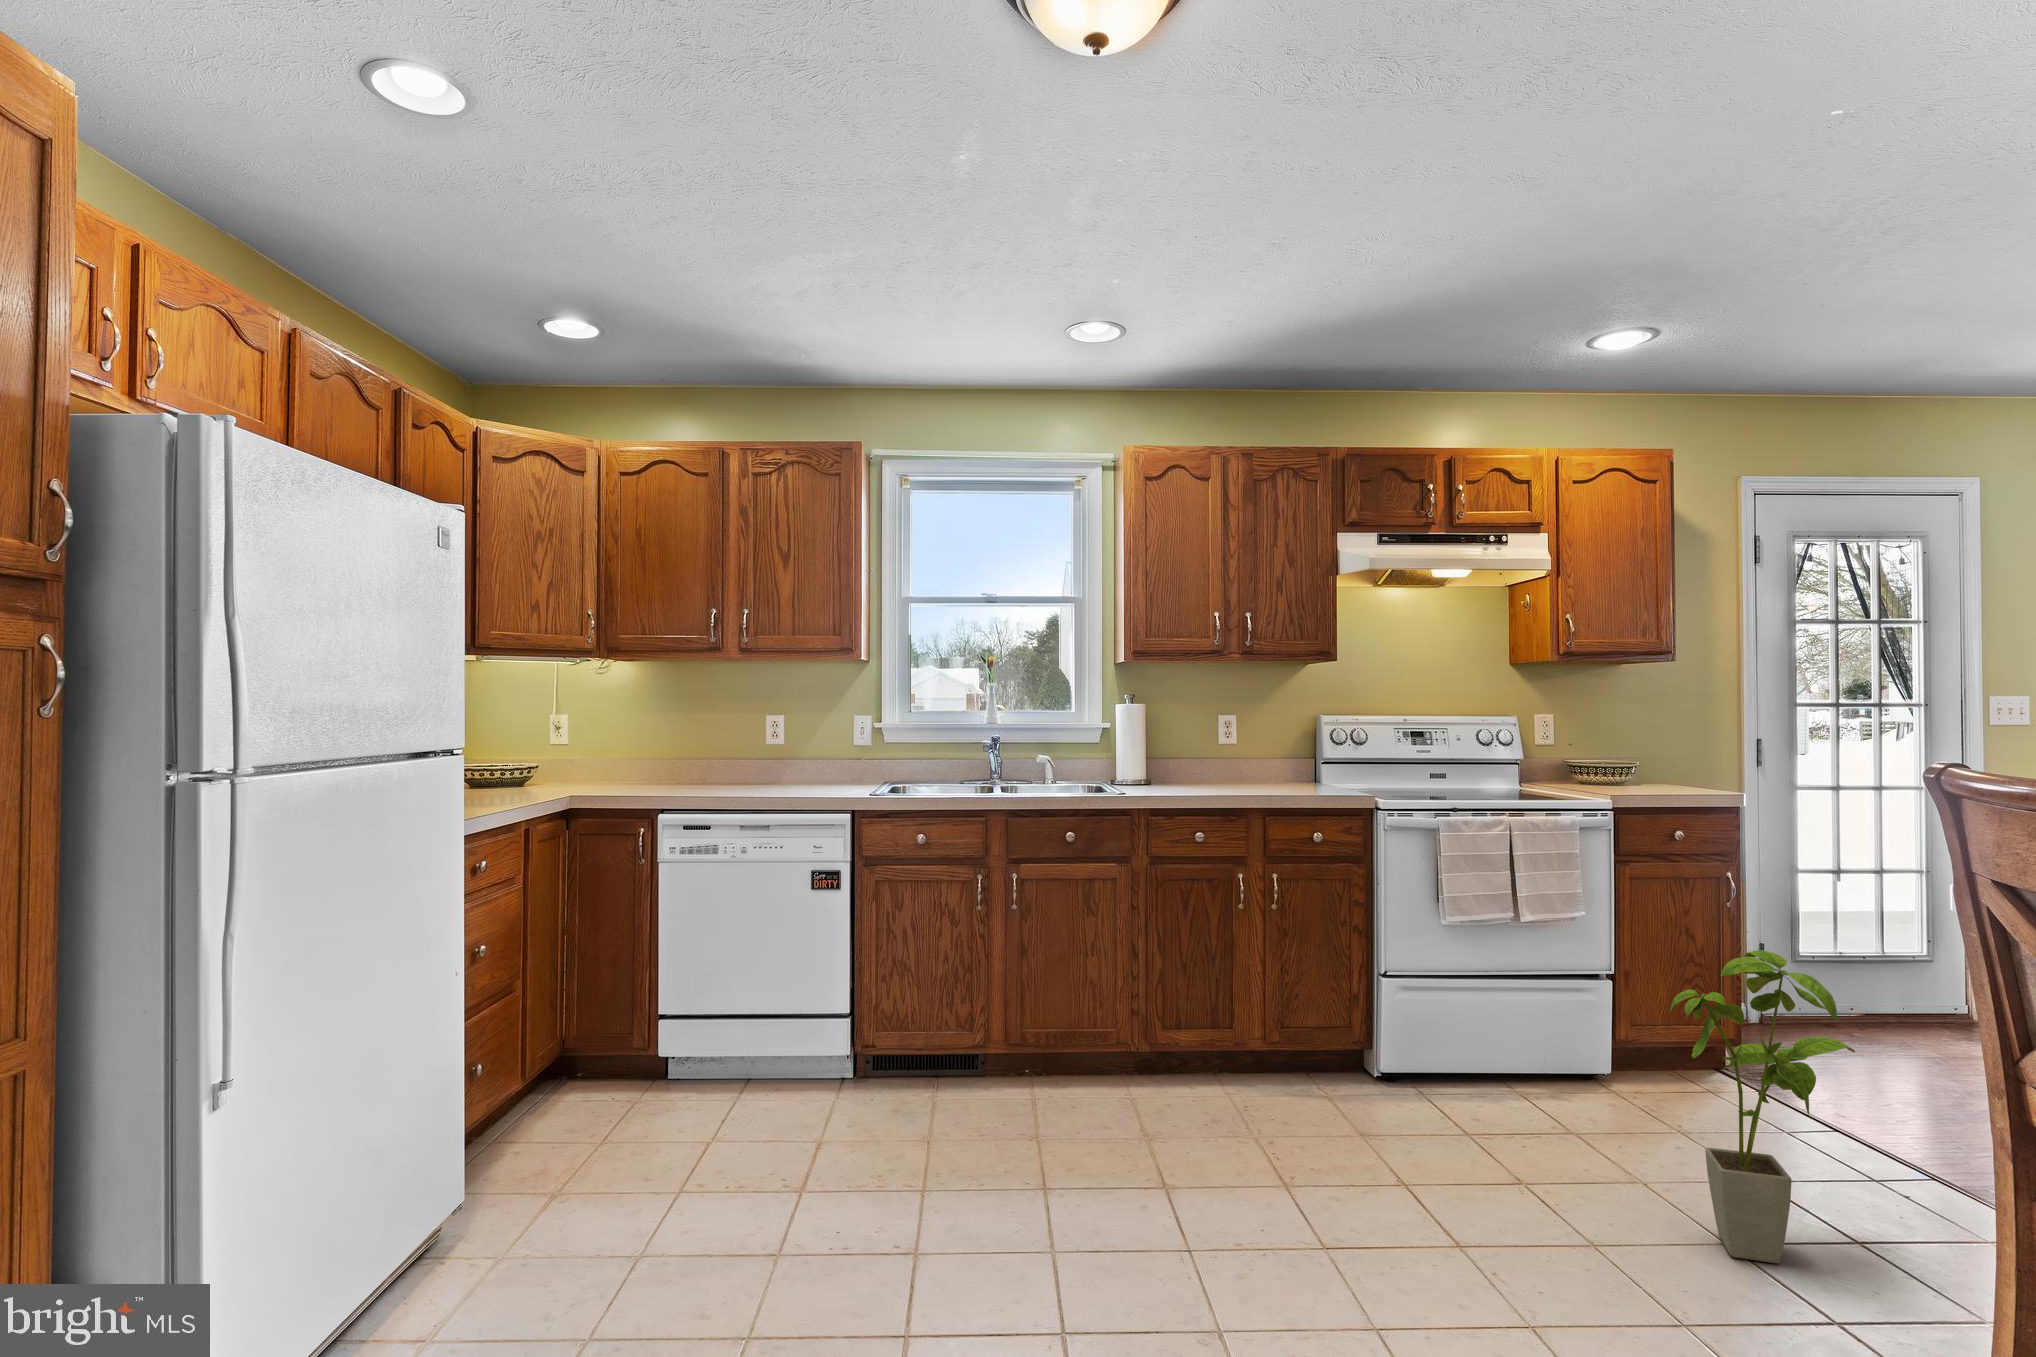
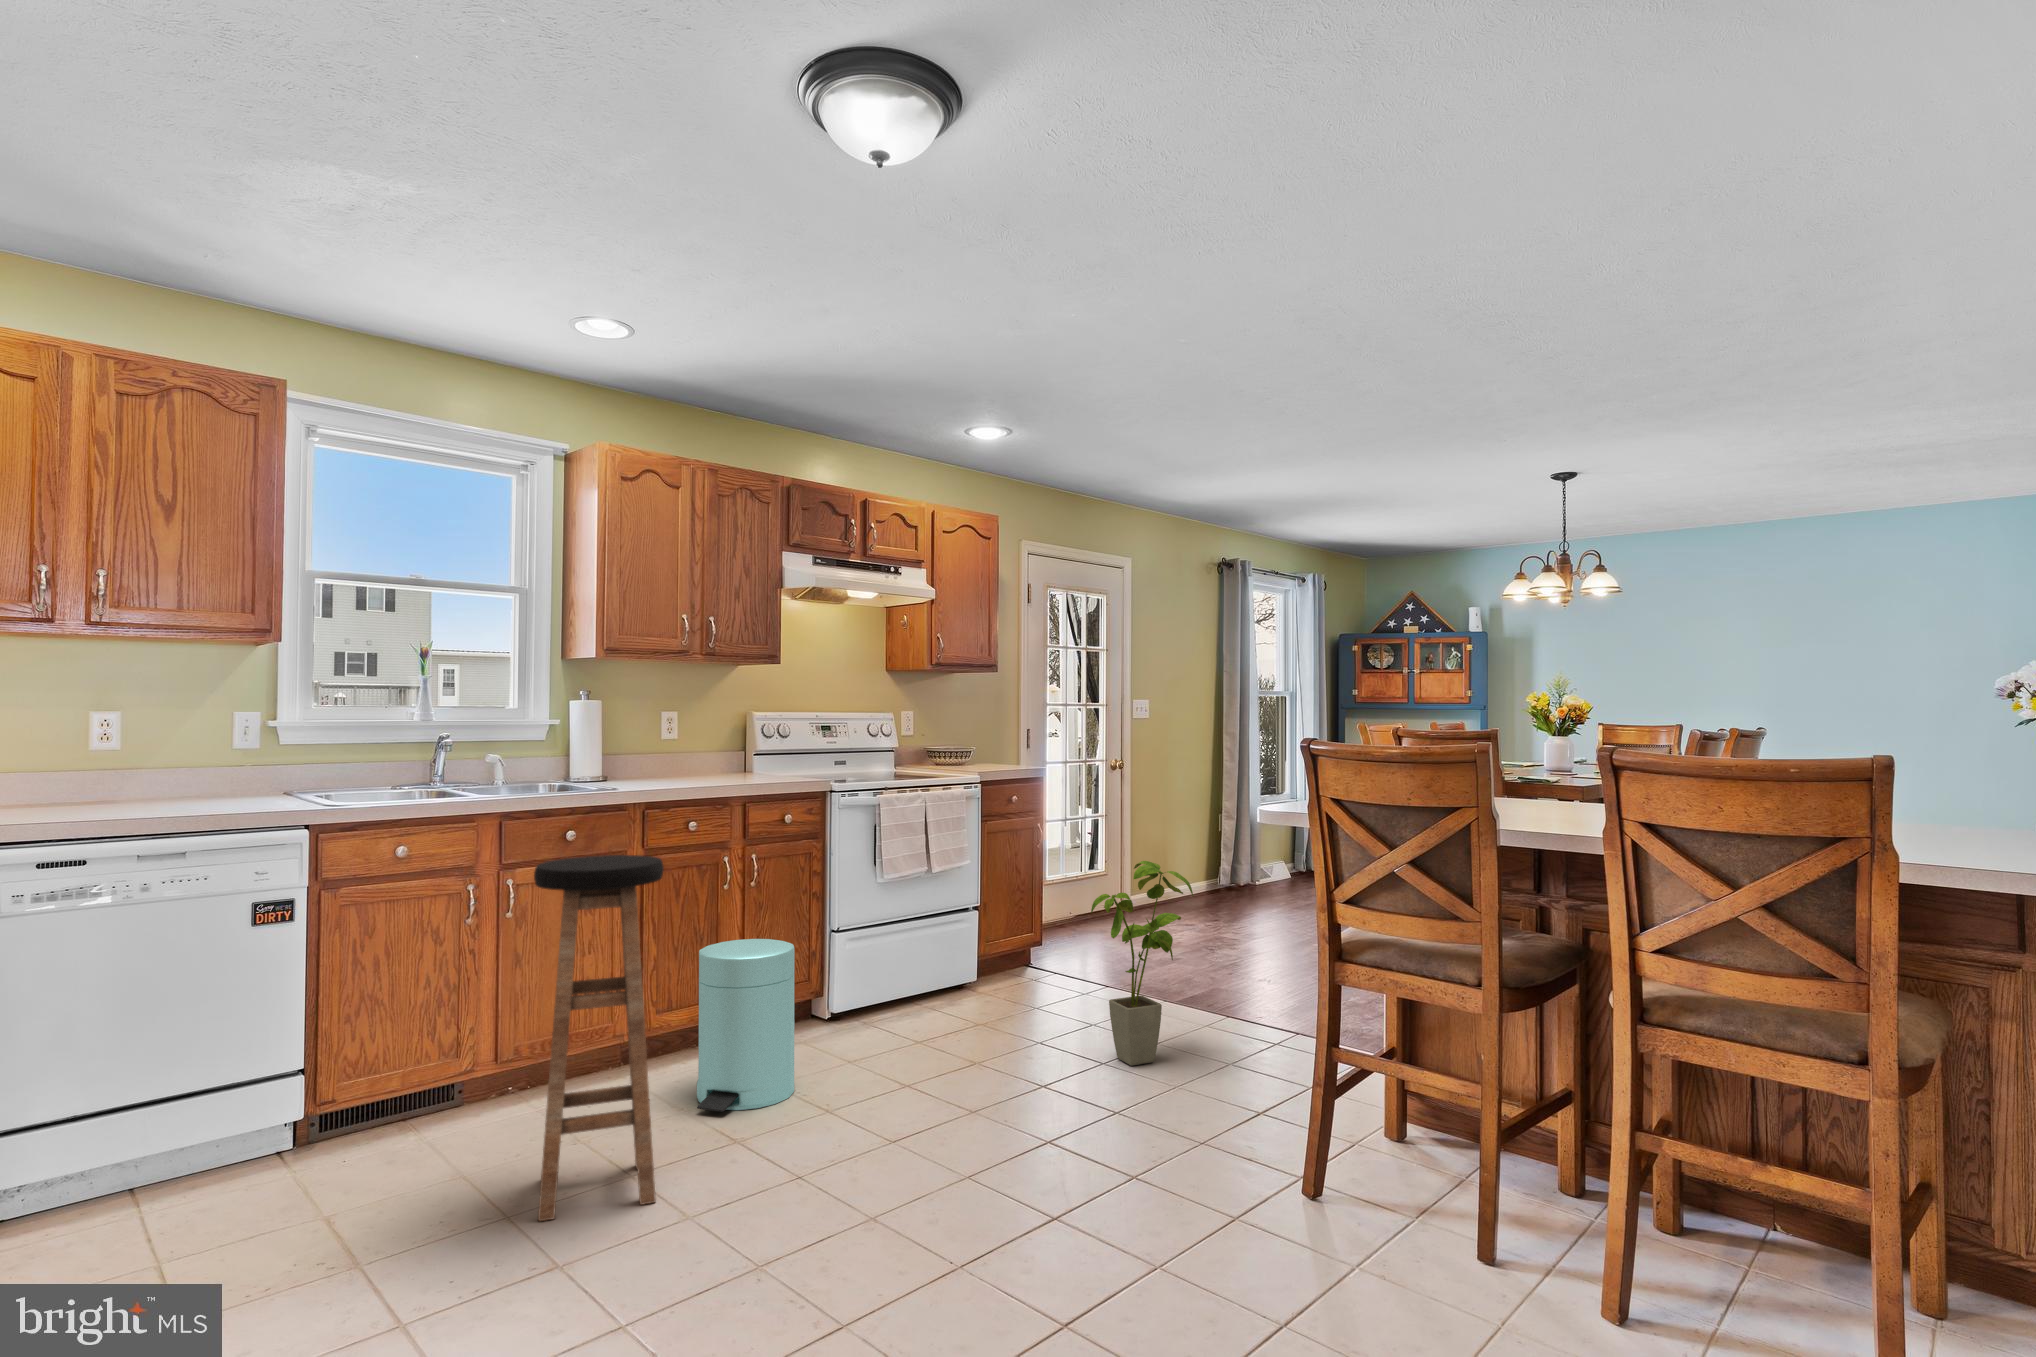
bar stool: none [913,861,1049,1222] -> present [534,855,664,1221]
trash can: none [1139,965,1259,1157] -> present [697,939,795,1112]

